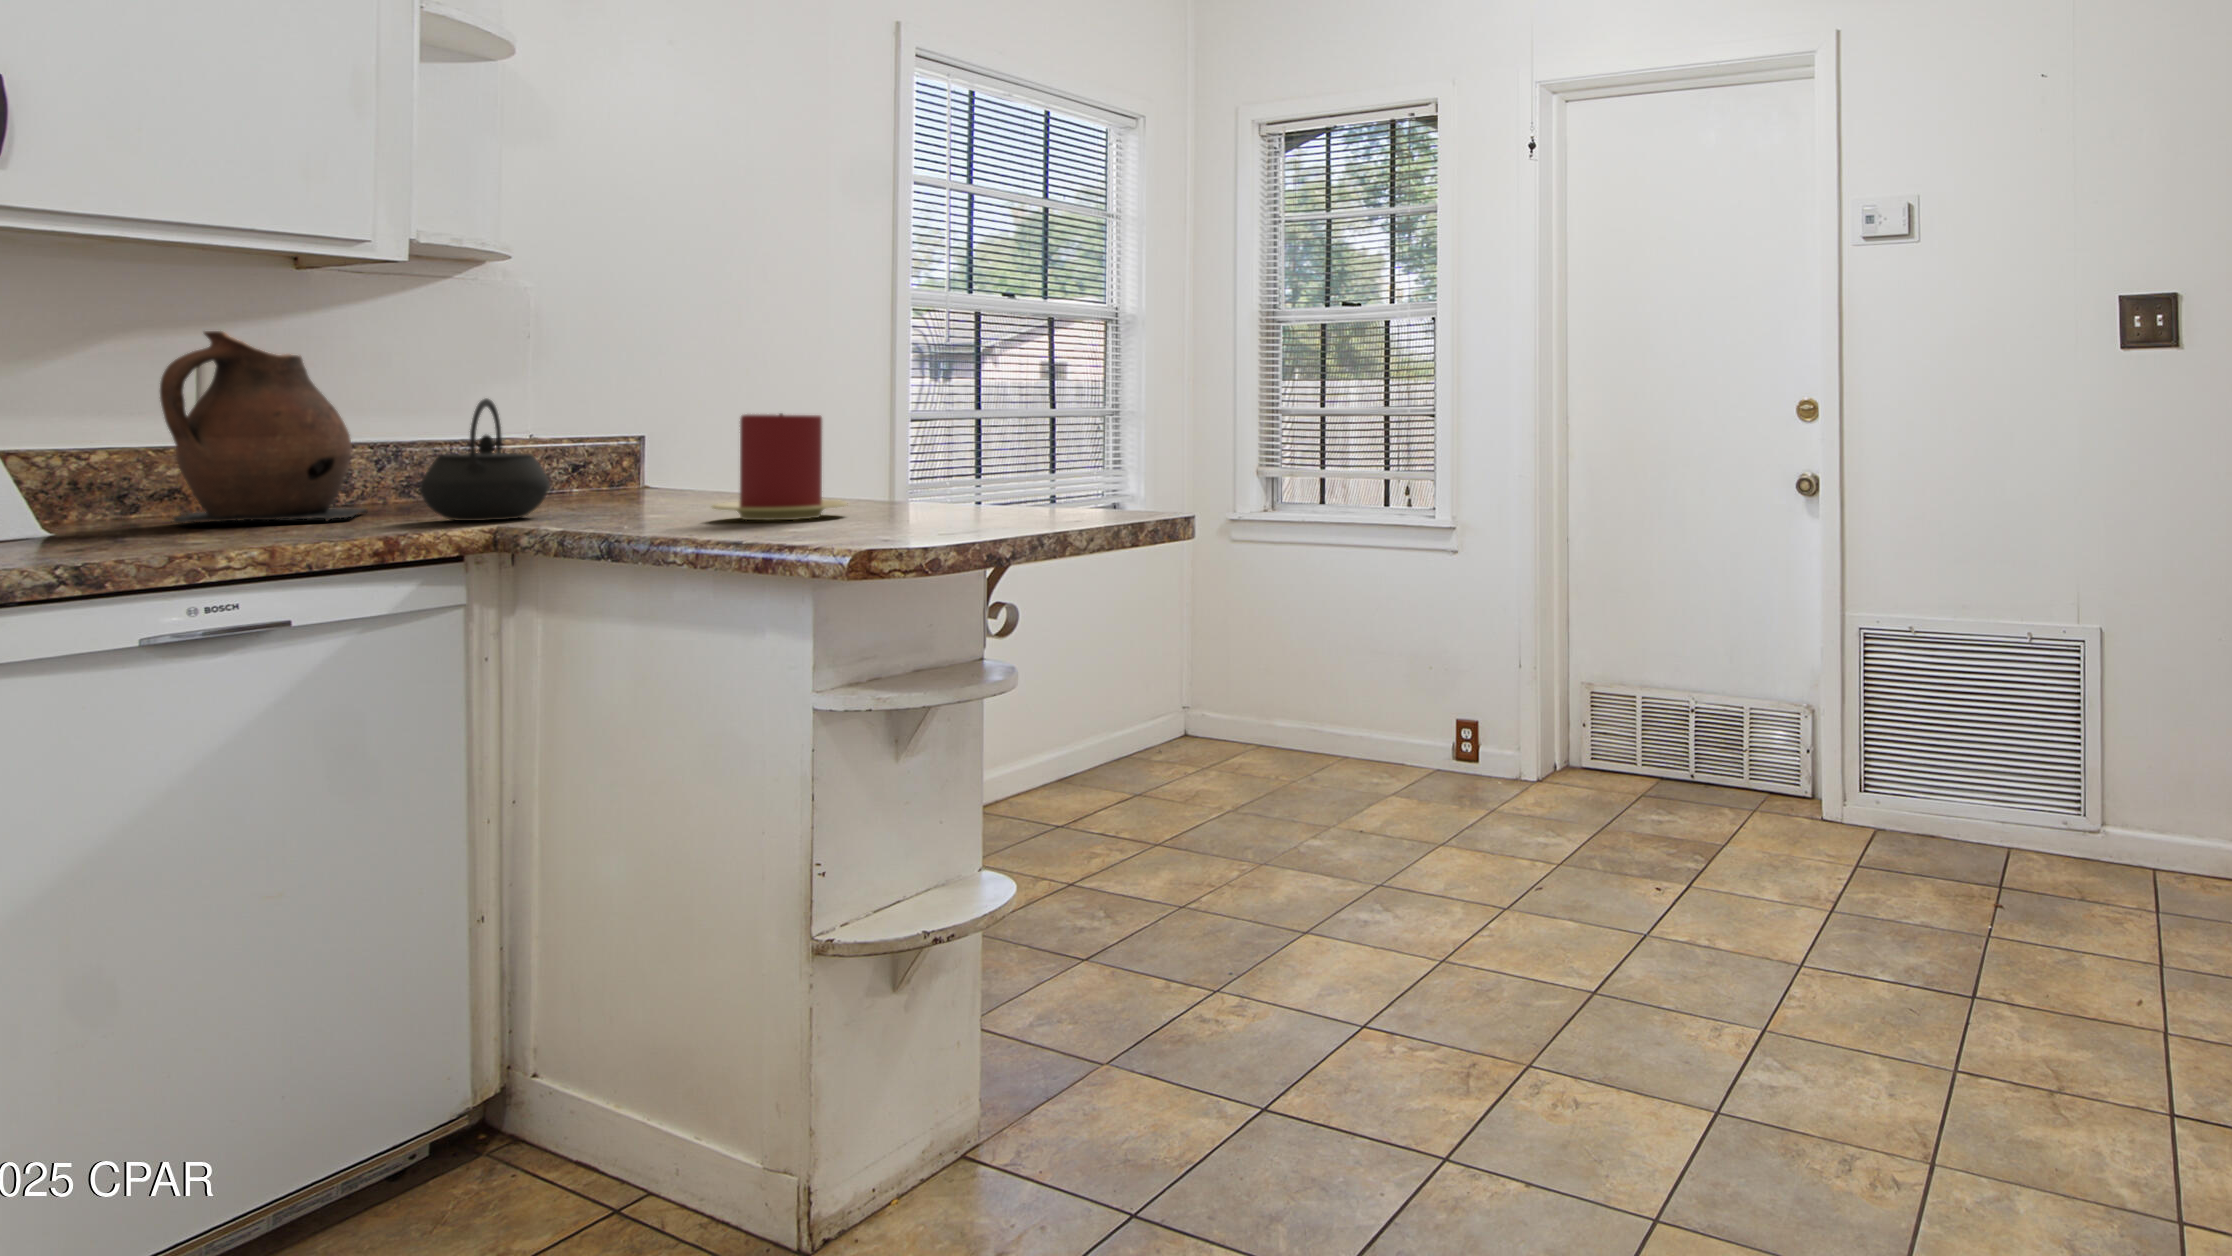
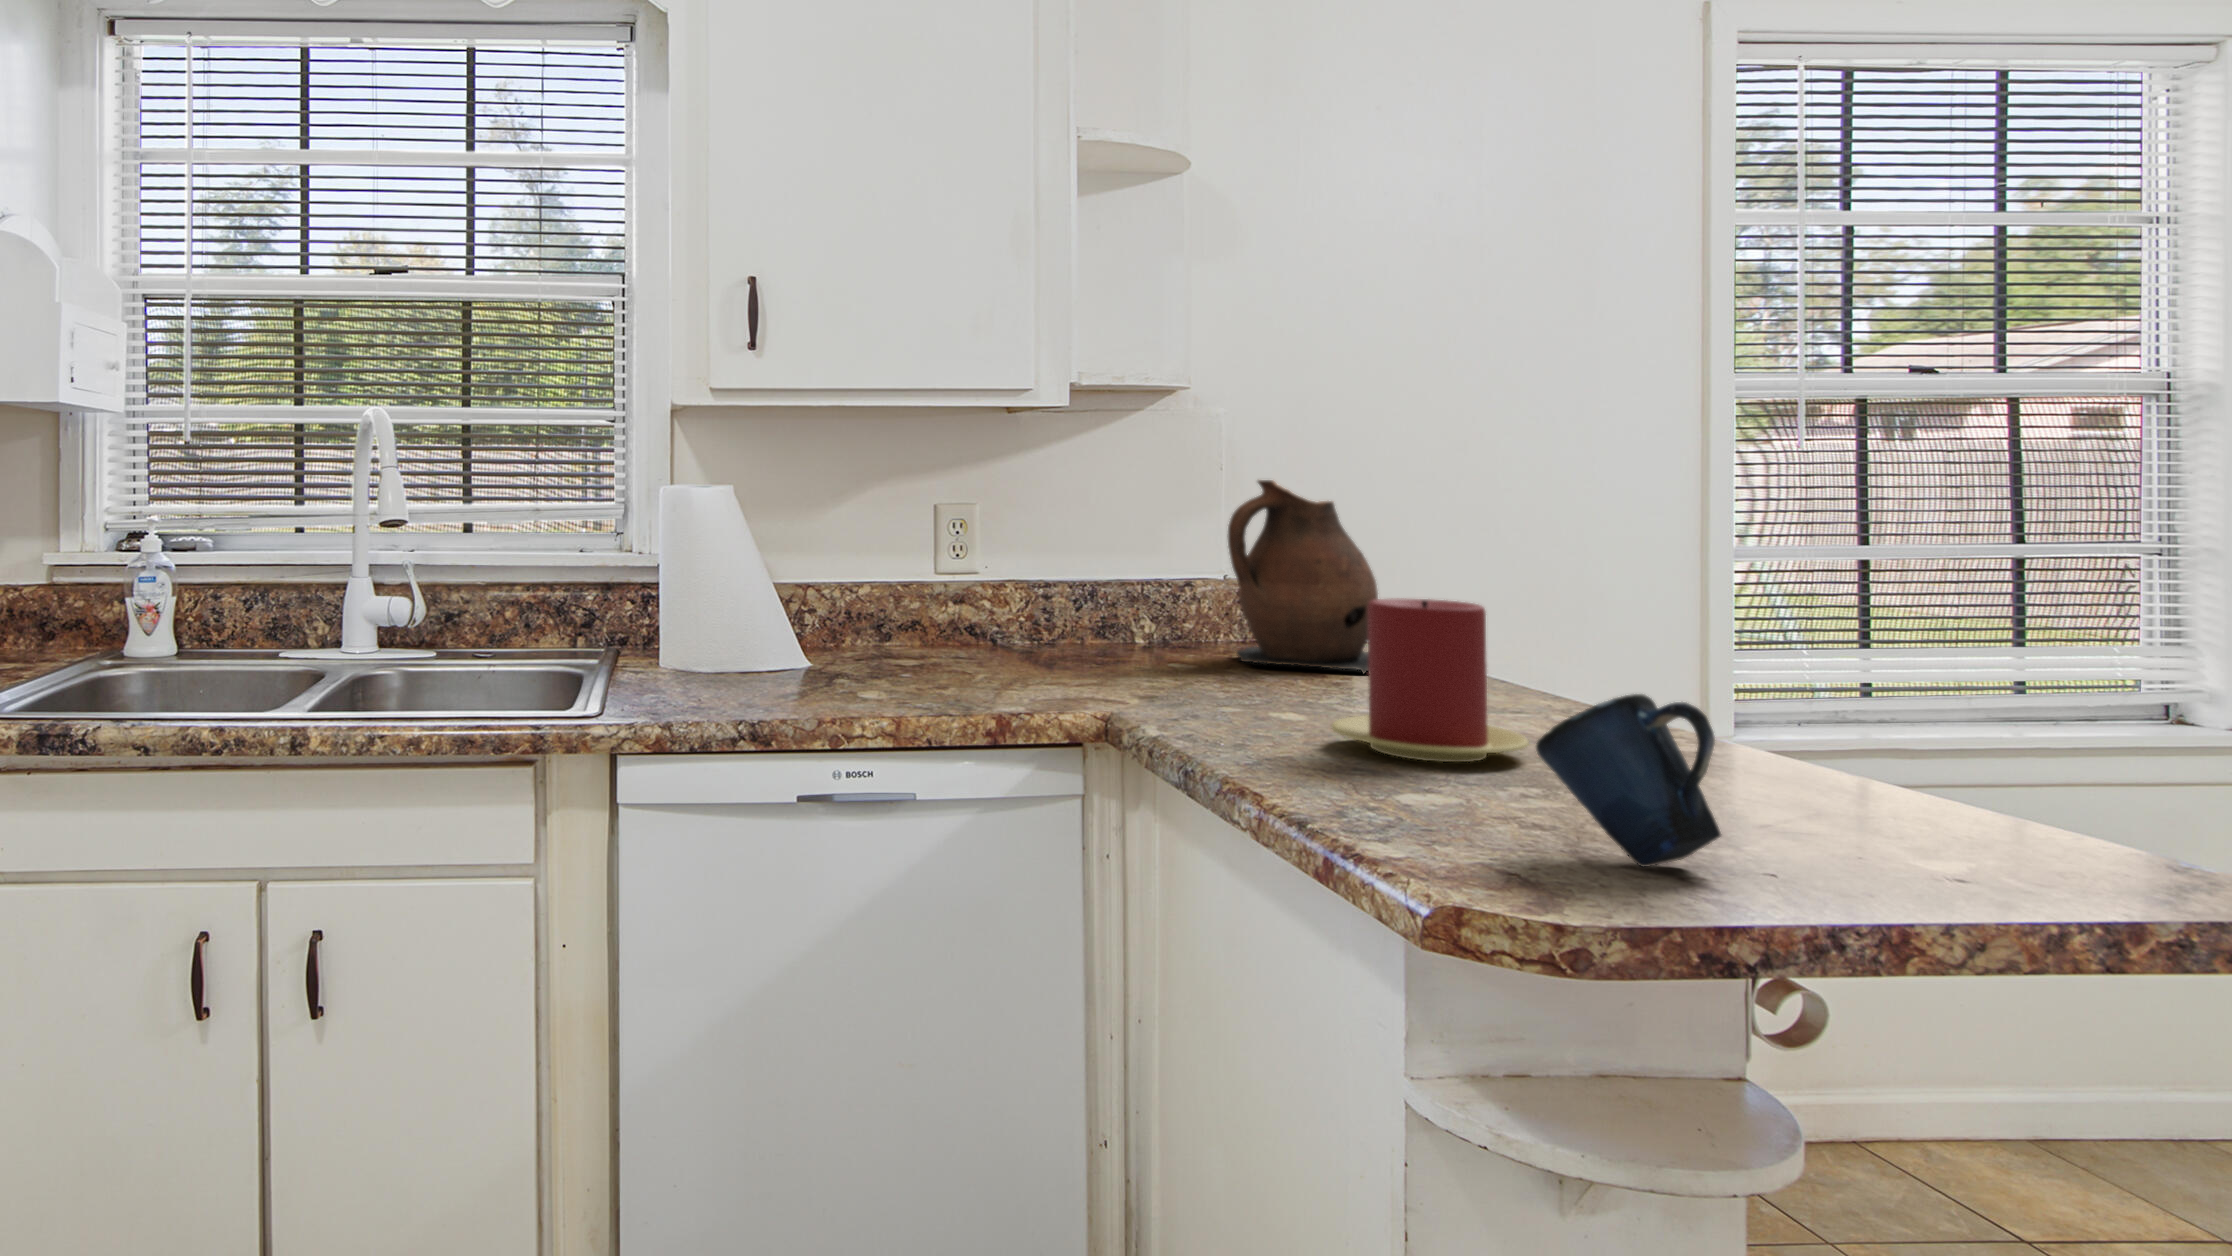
ceramic pitcher: present [160,331,367,523] -> present [1227,480,1378,673]
kettle: present [420,398,550,521] -> none [1060,555,1184,696]
mug: none [889,437,985,532] -> present [1536,694,1721,867]

